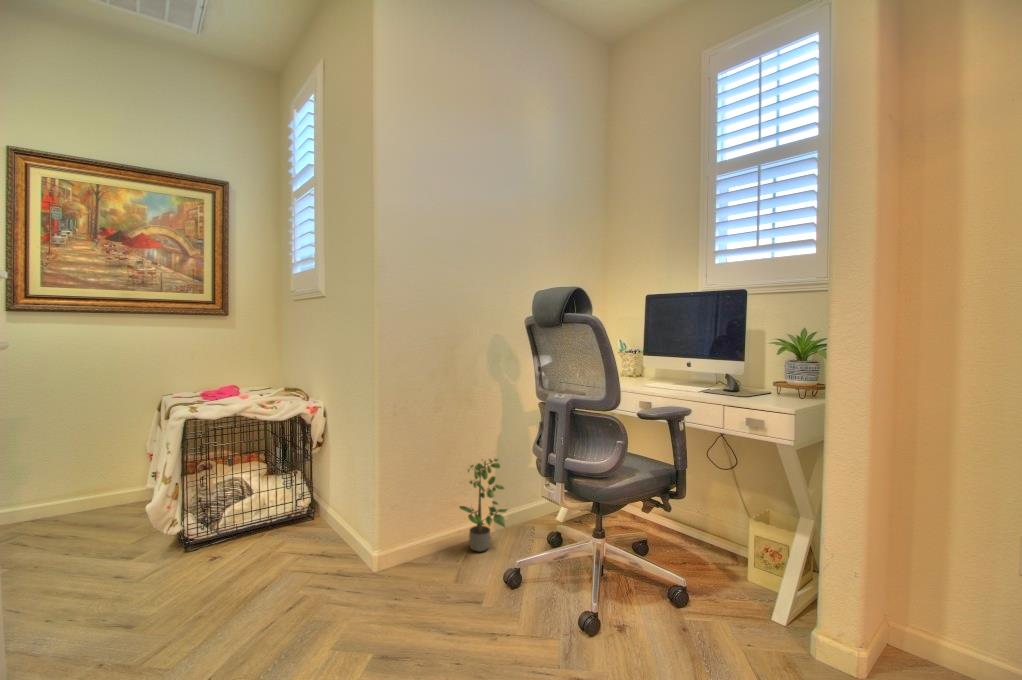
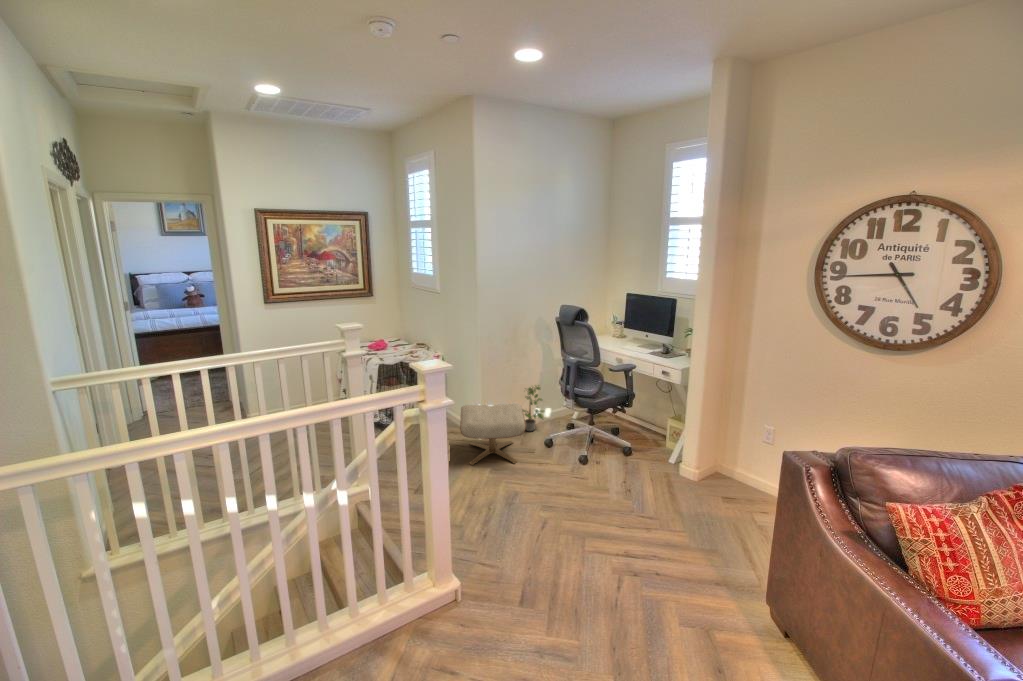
ottoman: none [311,494,461,642] -> present [460,404,526,465]

